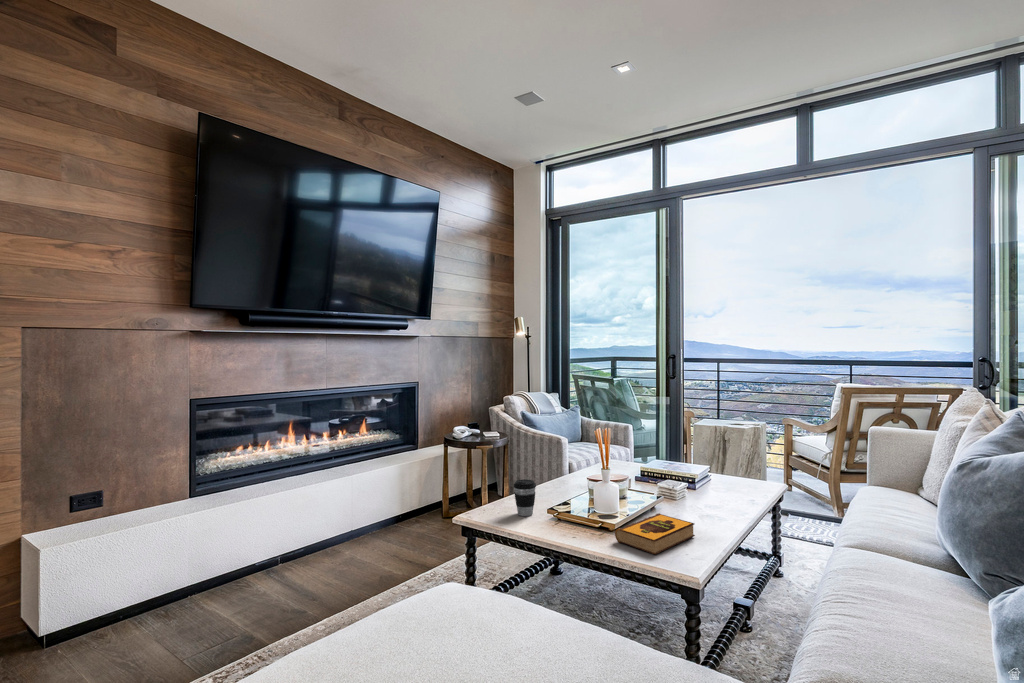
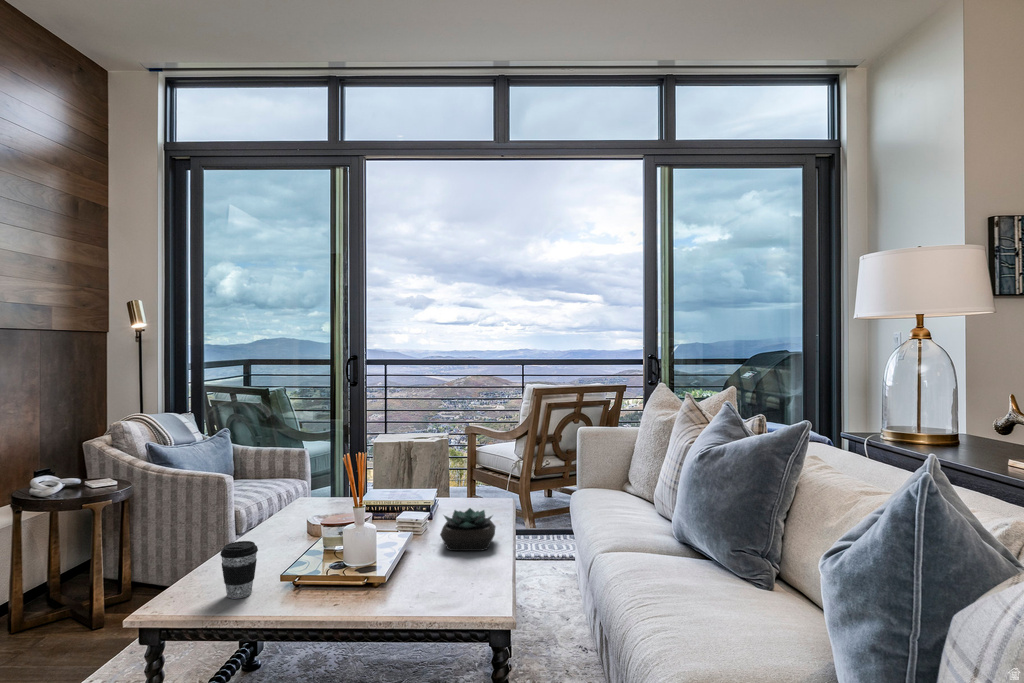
succulent plant: none [678,484,732,521] -> present [440,508,496,551]
hardback book: present [615,513,695,554] -> none [398,553,481,606]

